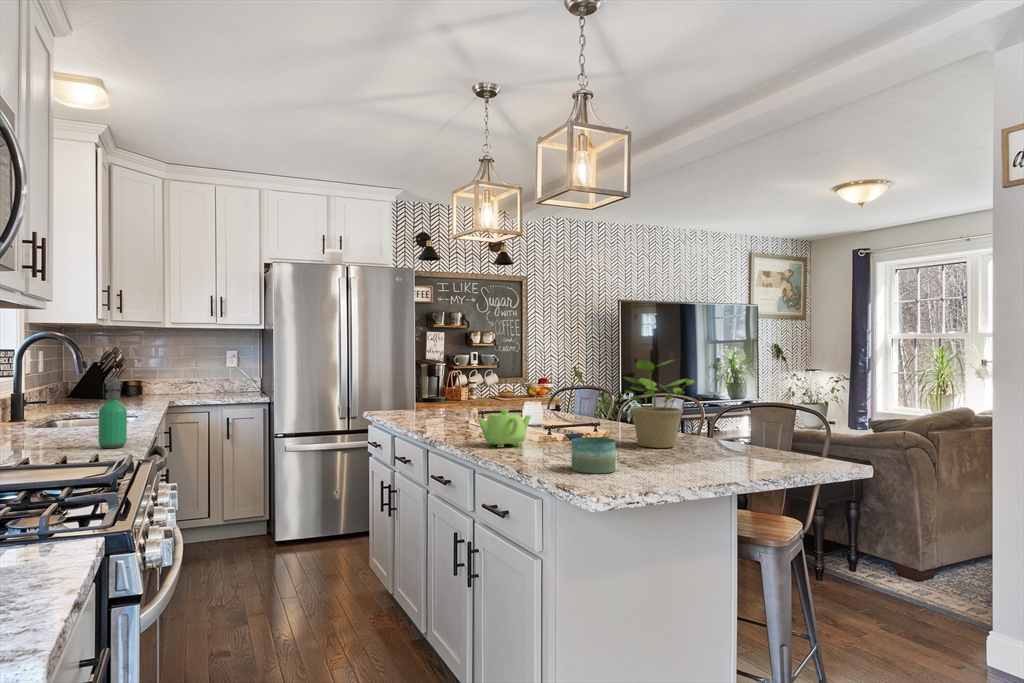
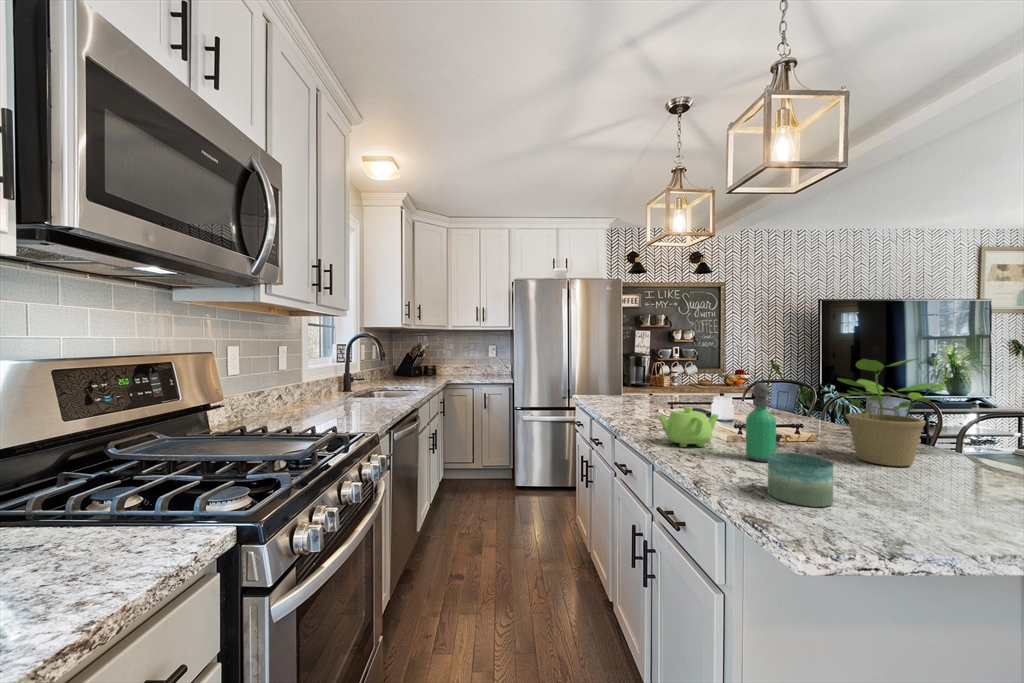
soap dispenser: present [99,377,127,448] -> present [746,383,776,462]

